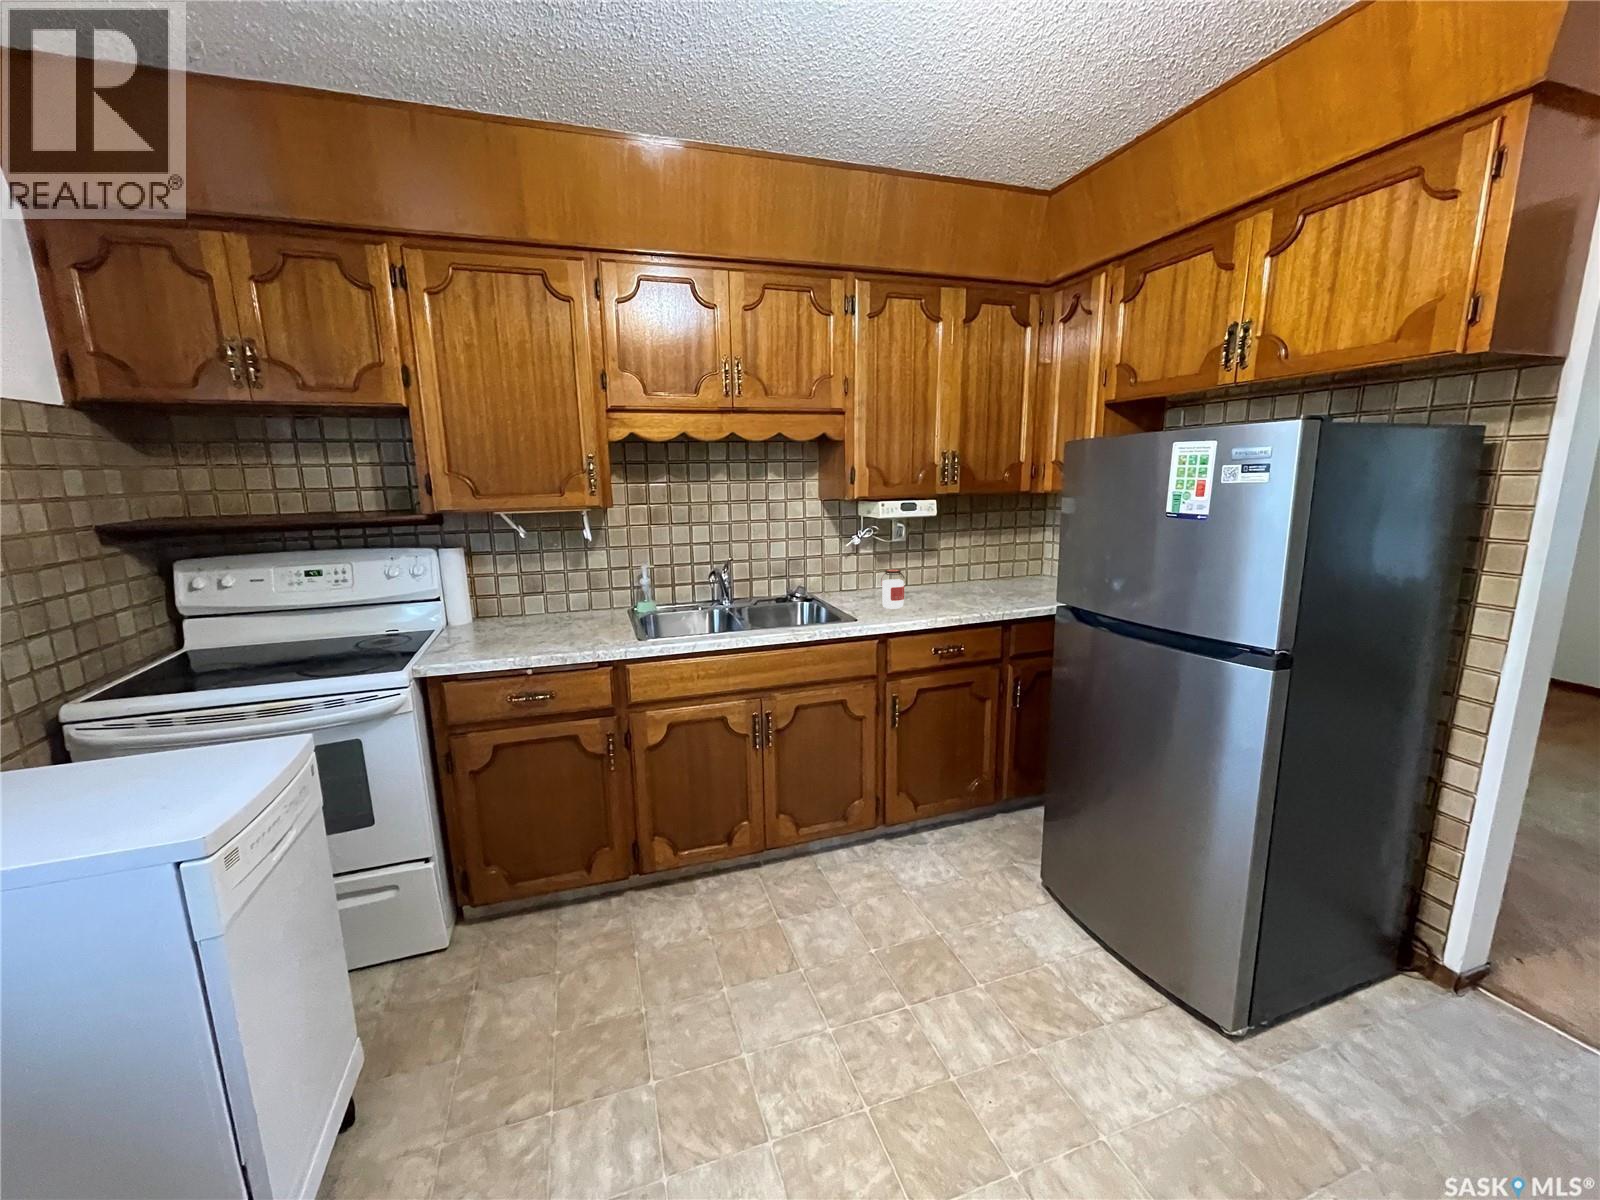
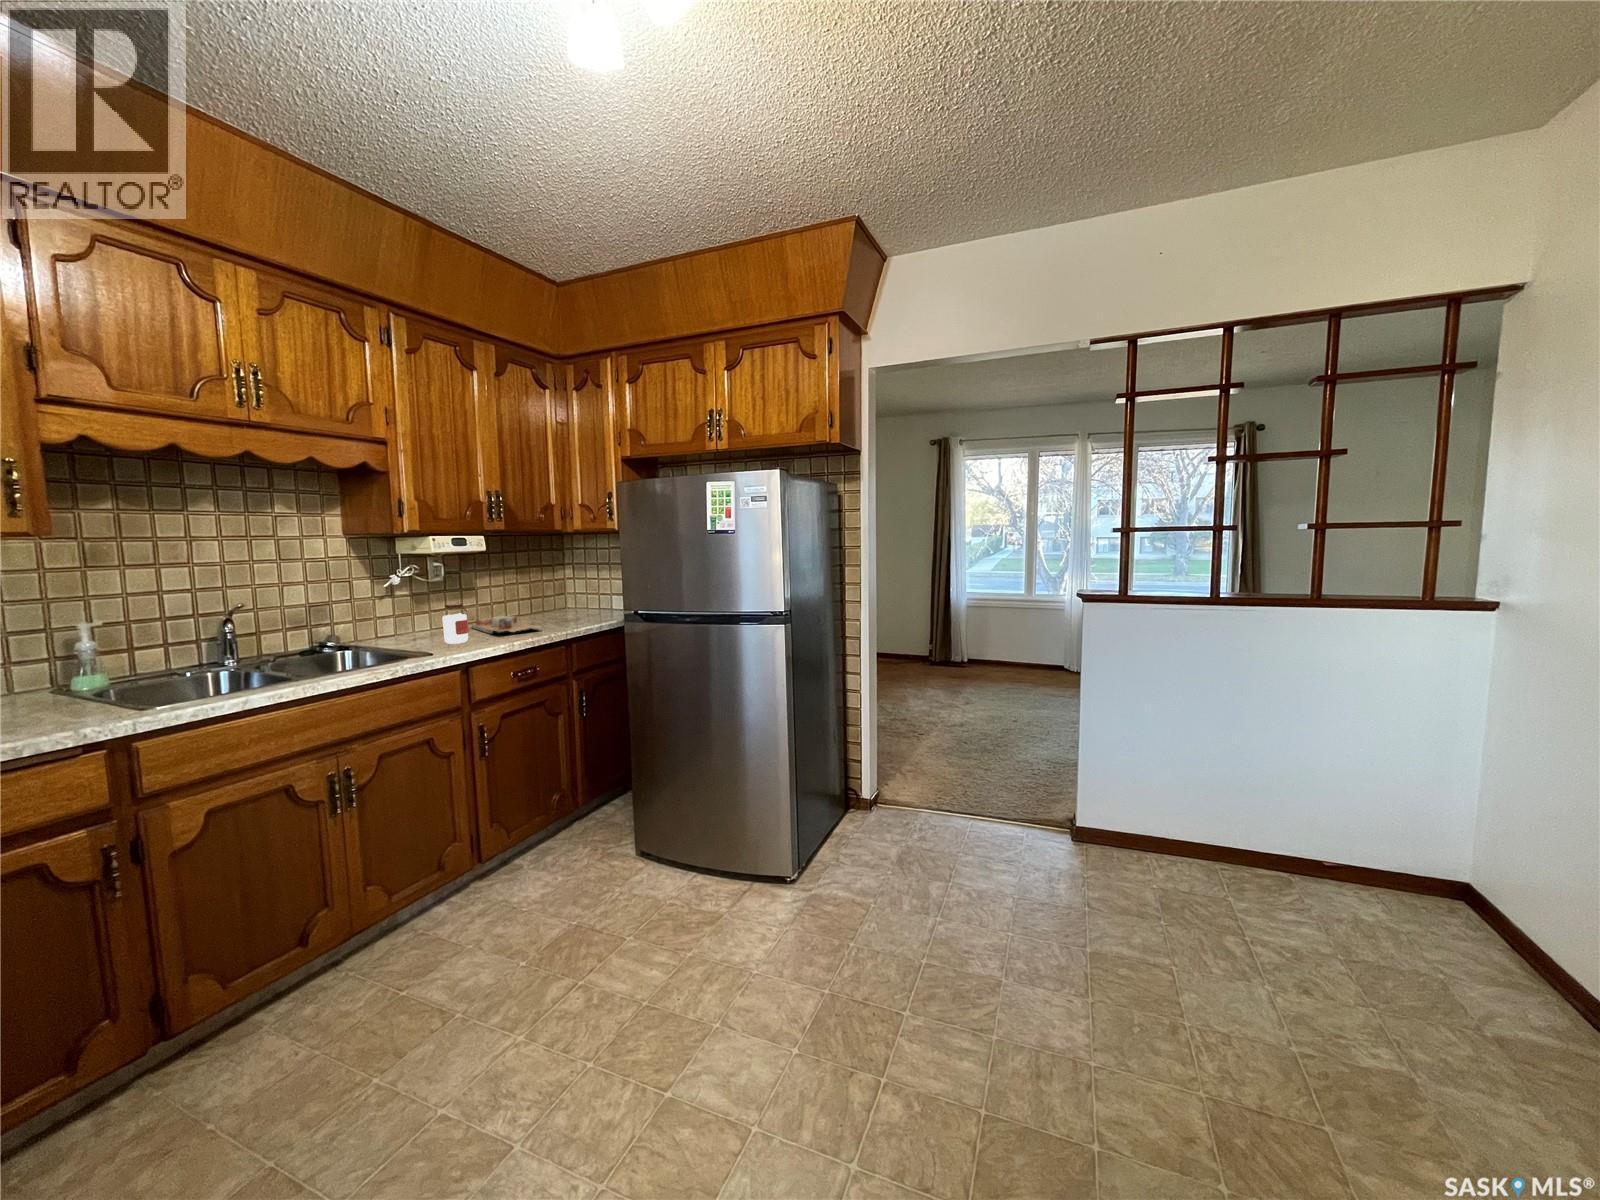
cutting board: none [927,580,982,605] -> present [472,616,542,634]

